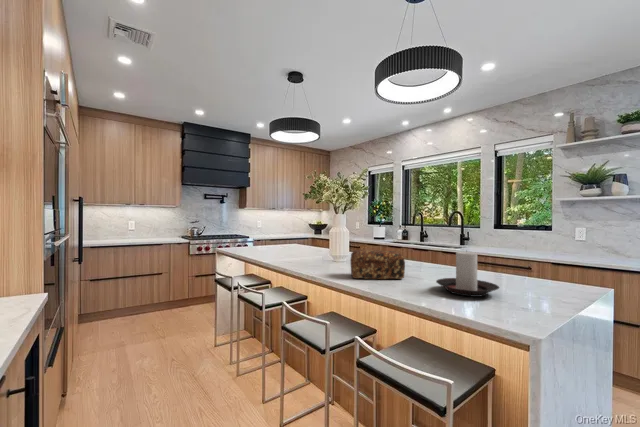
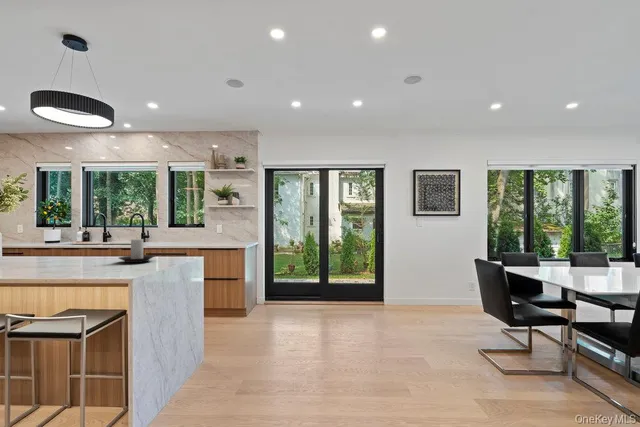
bread loaf: present [350,250,405,279] -> none [46,243,95,265]

